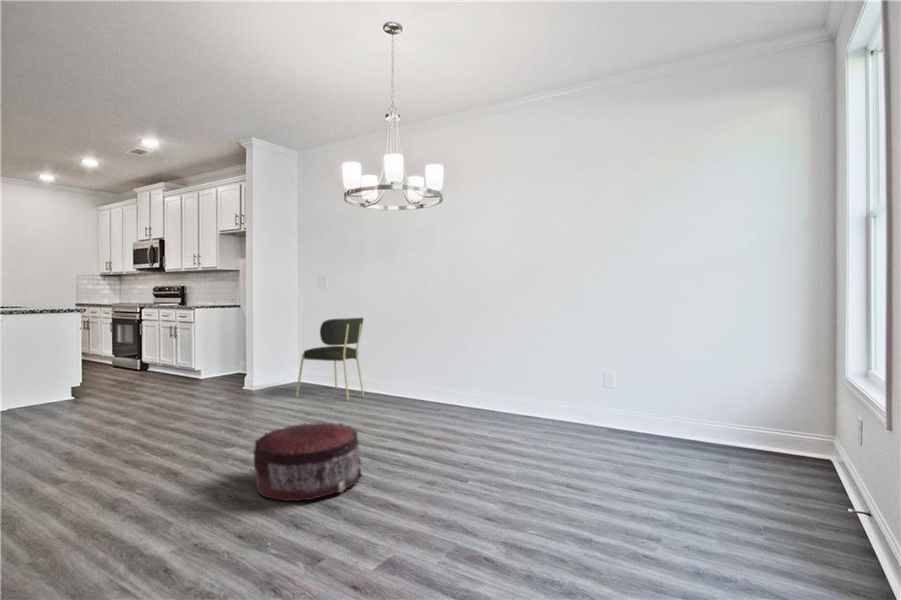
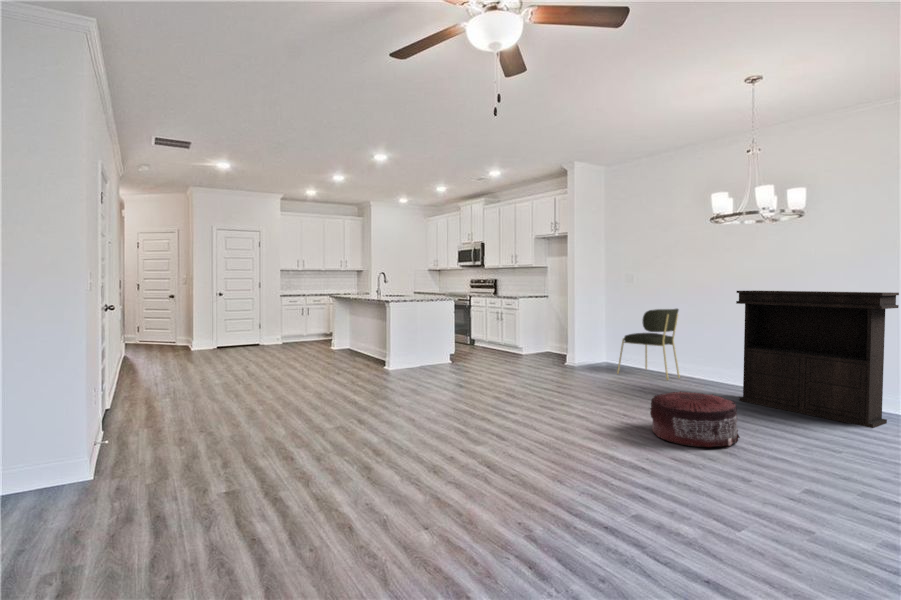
console table: none [401,296,537,440] -> present [736,290,899,428]

